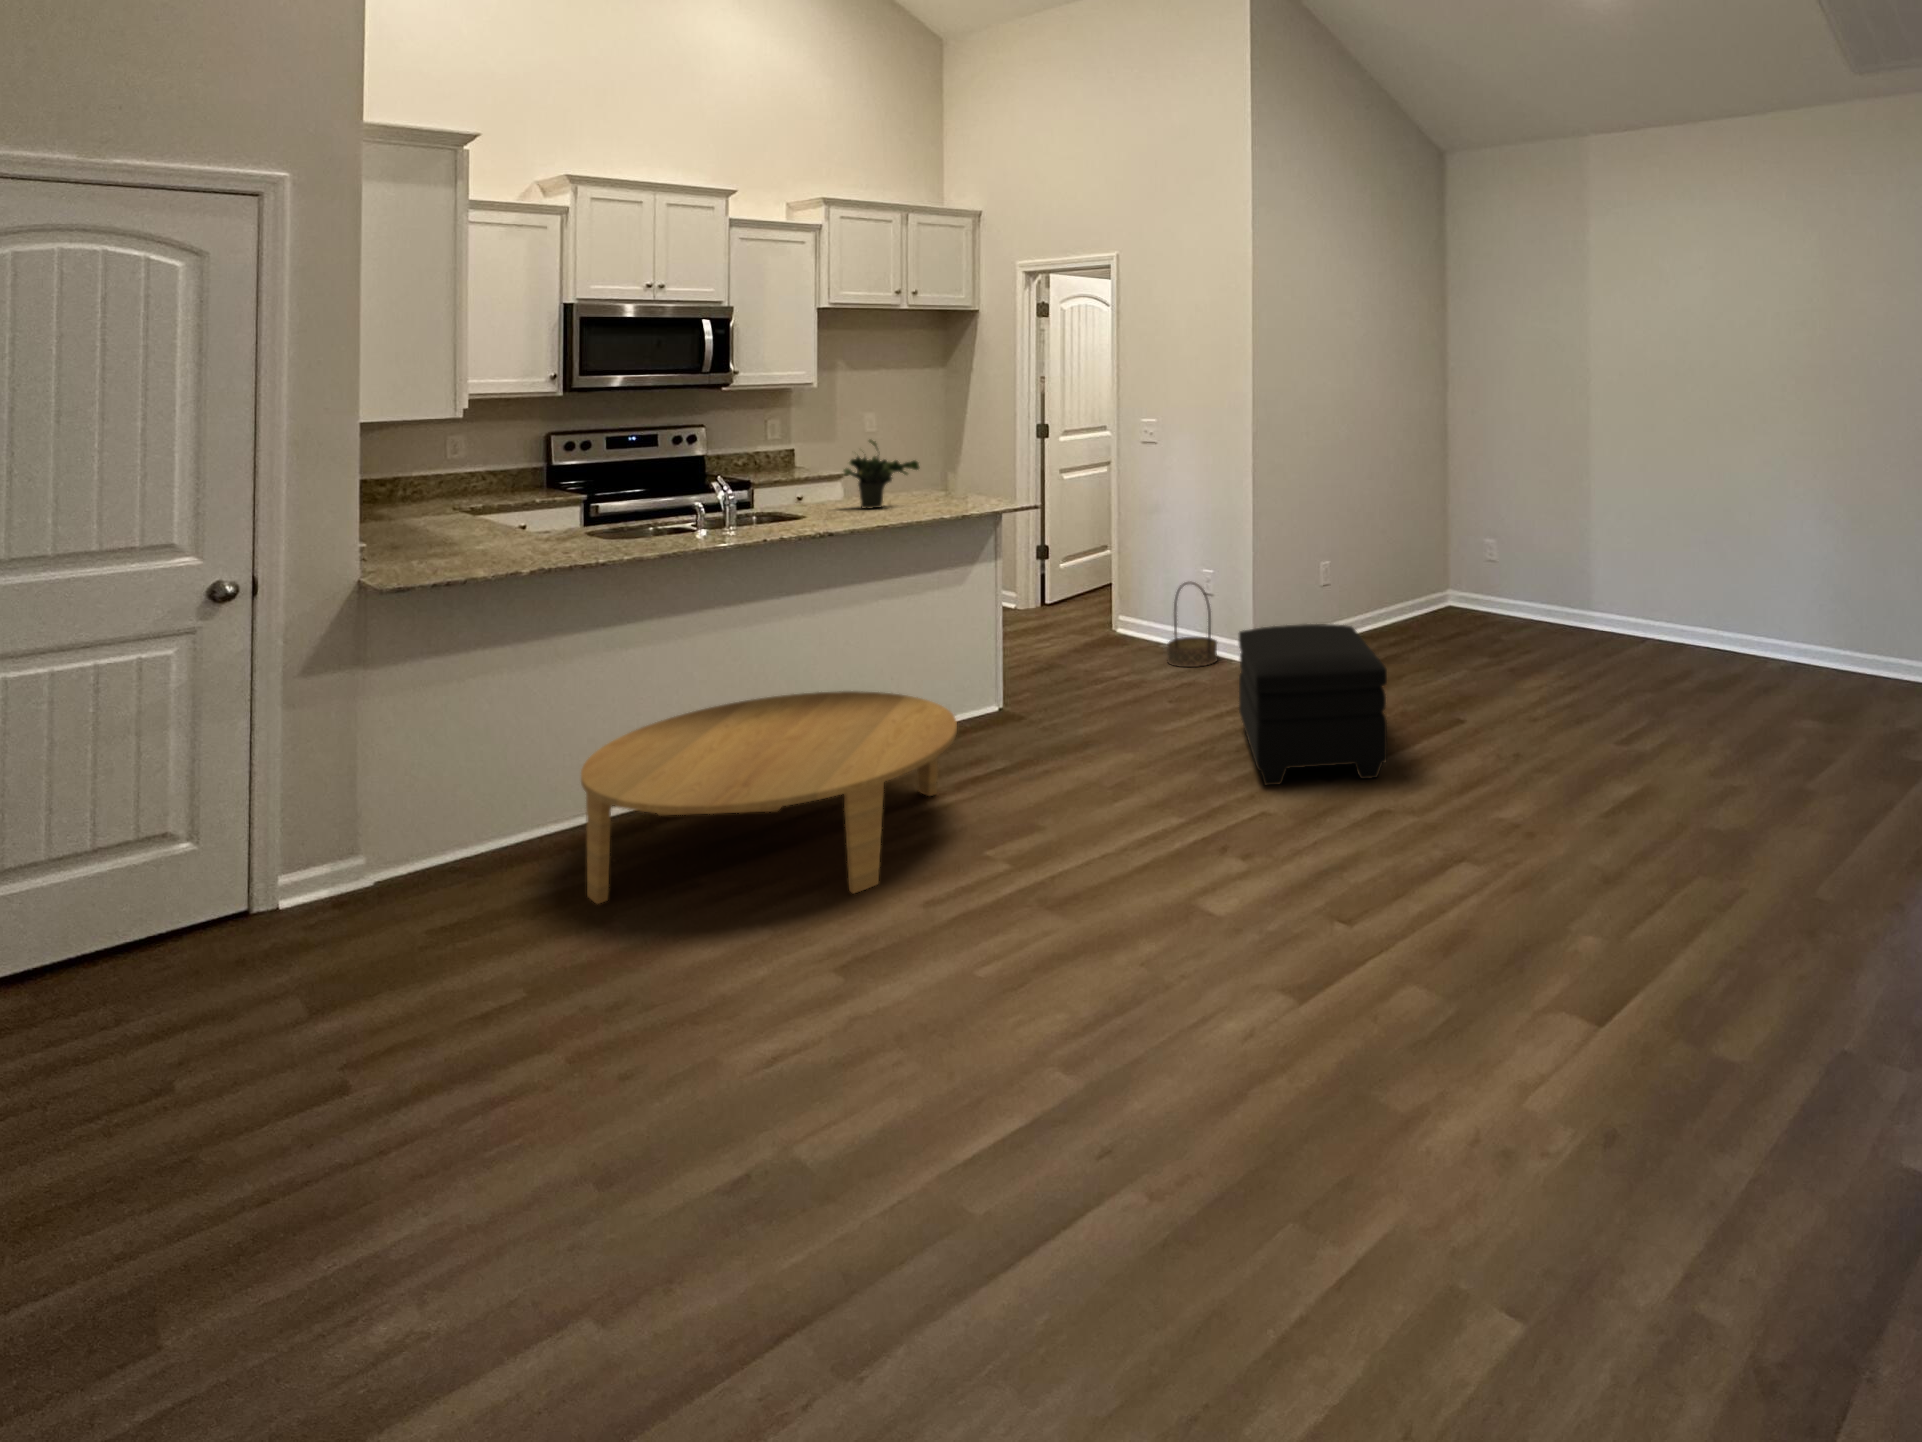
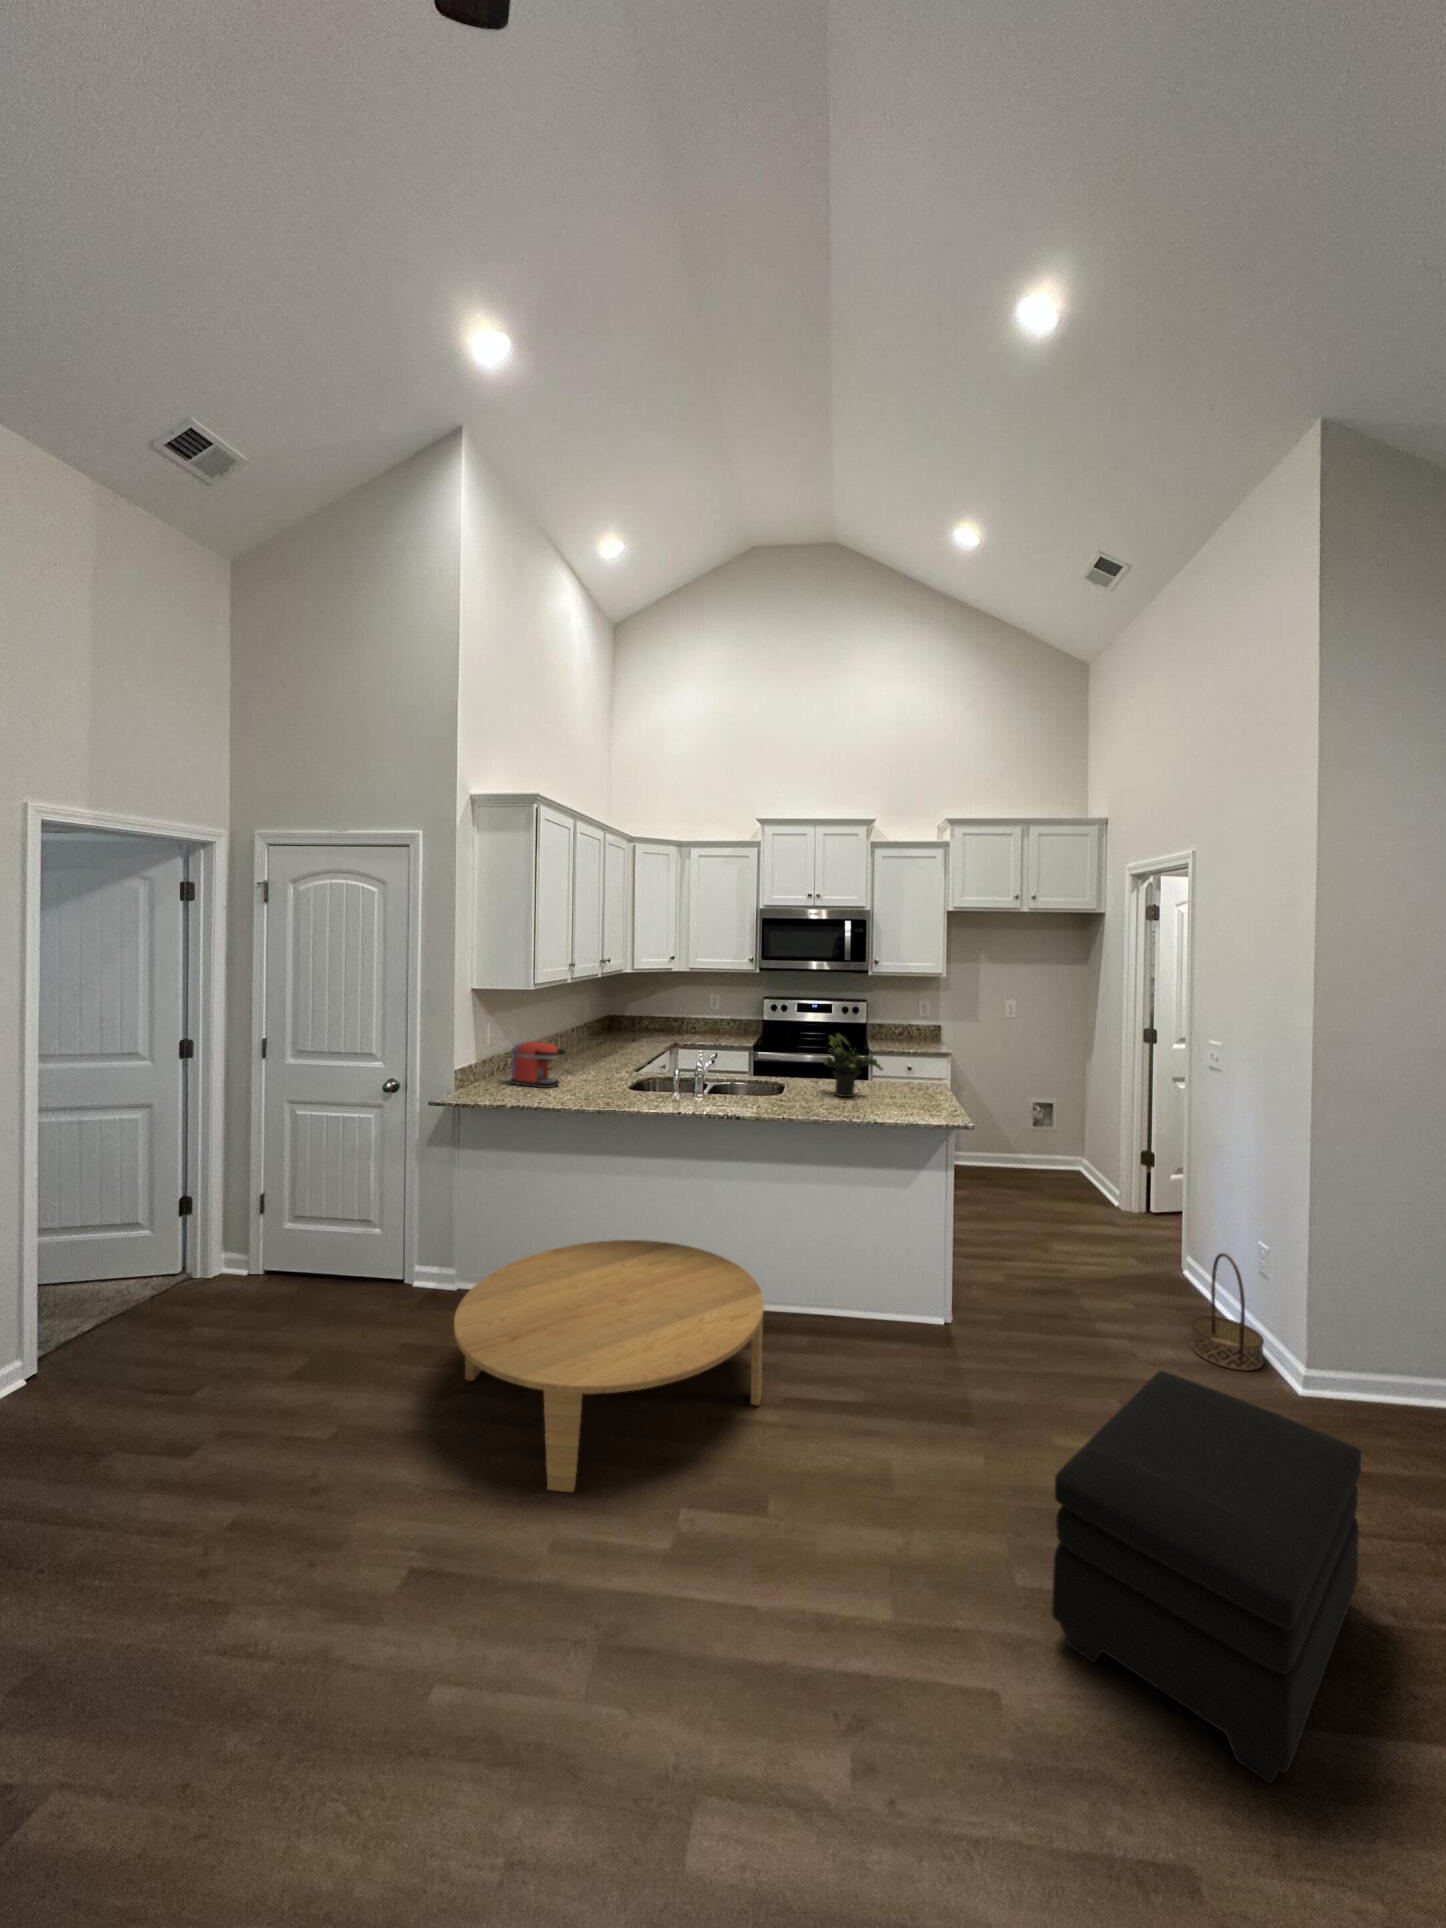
coffee maker: none [400,495,511,564] -> present [511,1042,566,1088]

